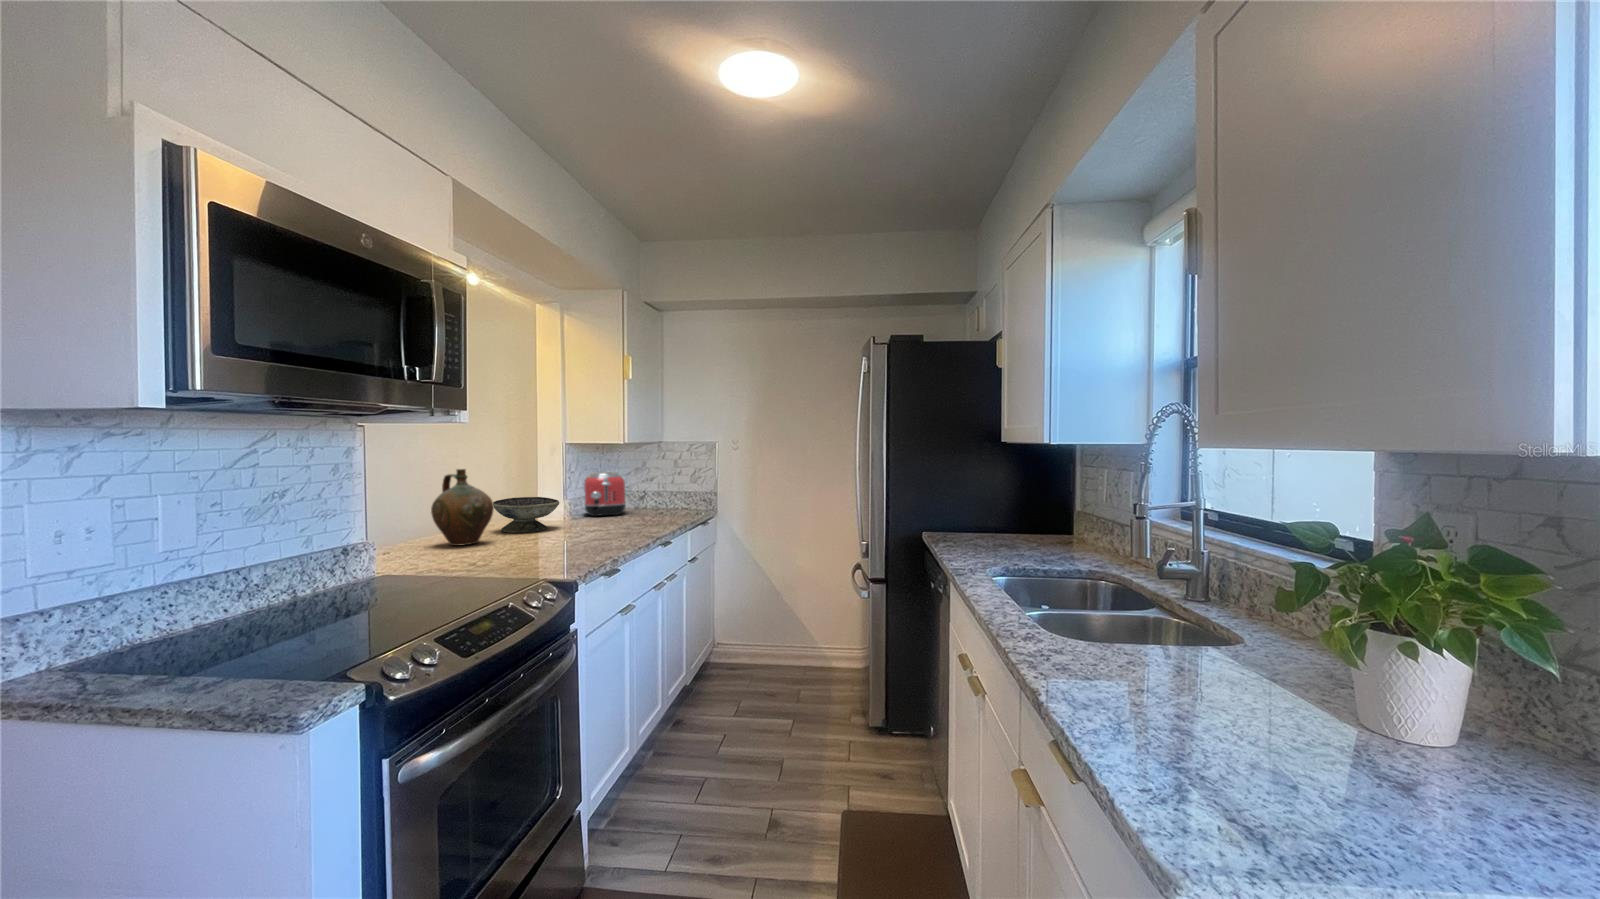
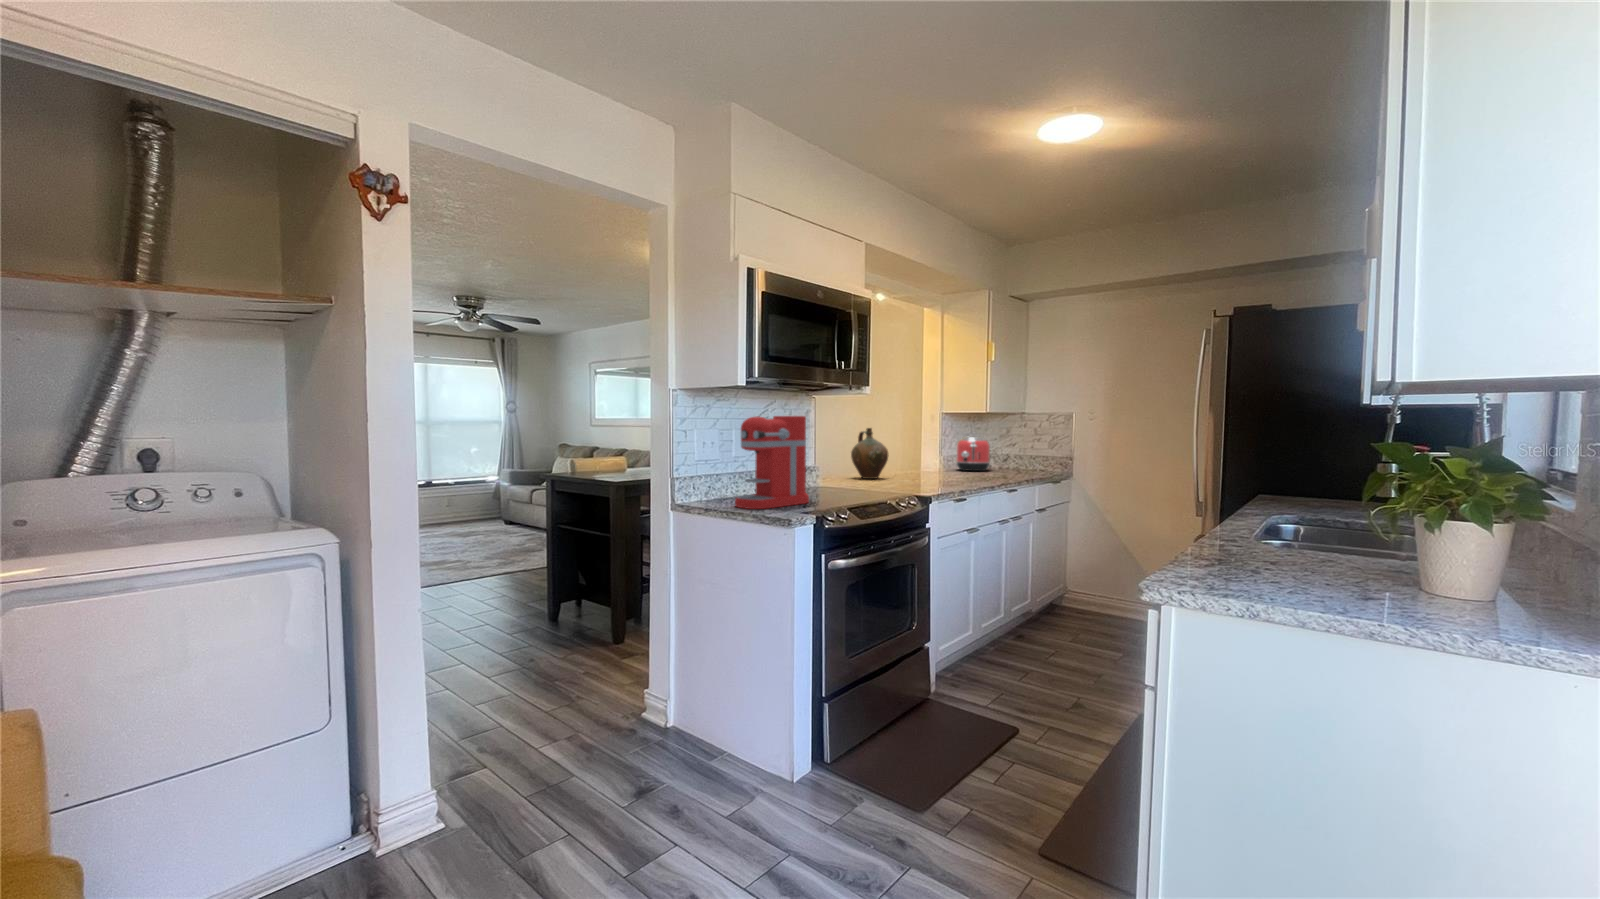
coffee maker: none [151,465,352,680] -> present [735,416,809,509]
decorative bowl: present [493,497,559,533] -> none [889,452,935,476]

